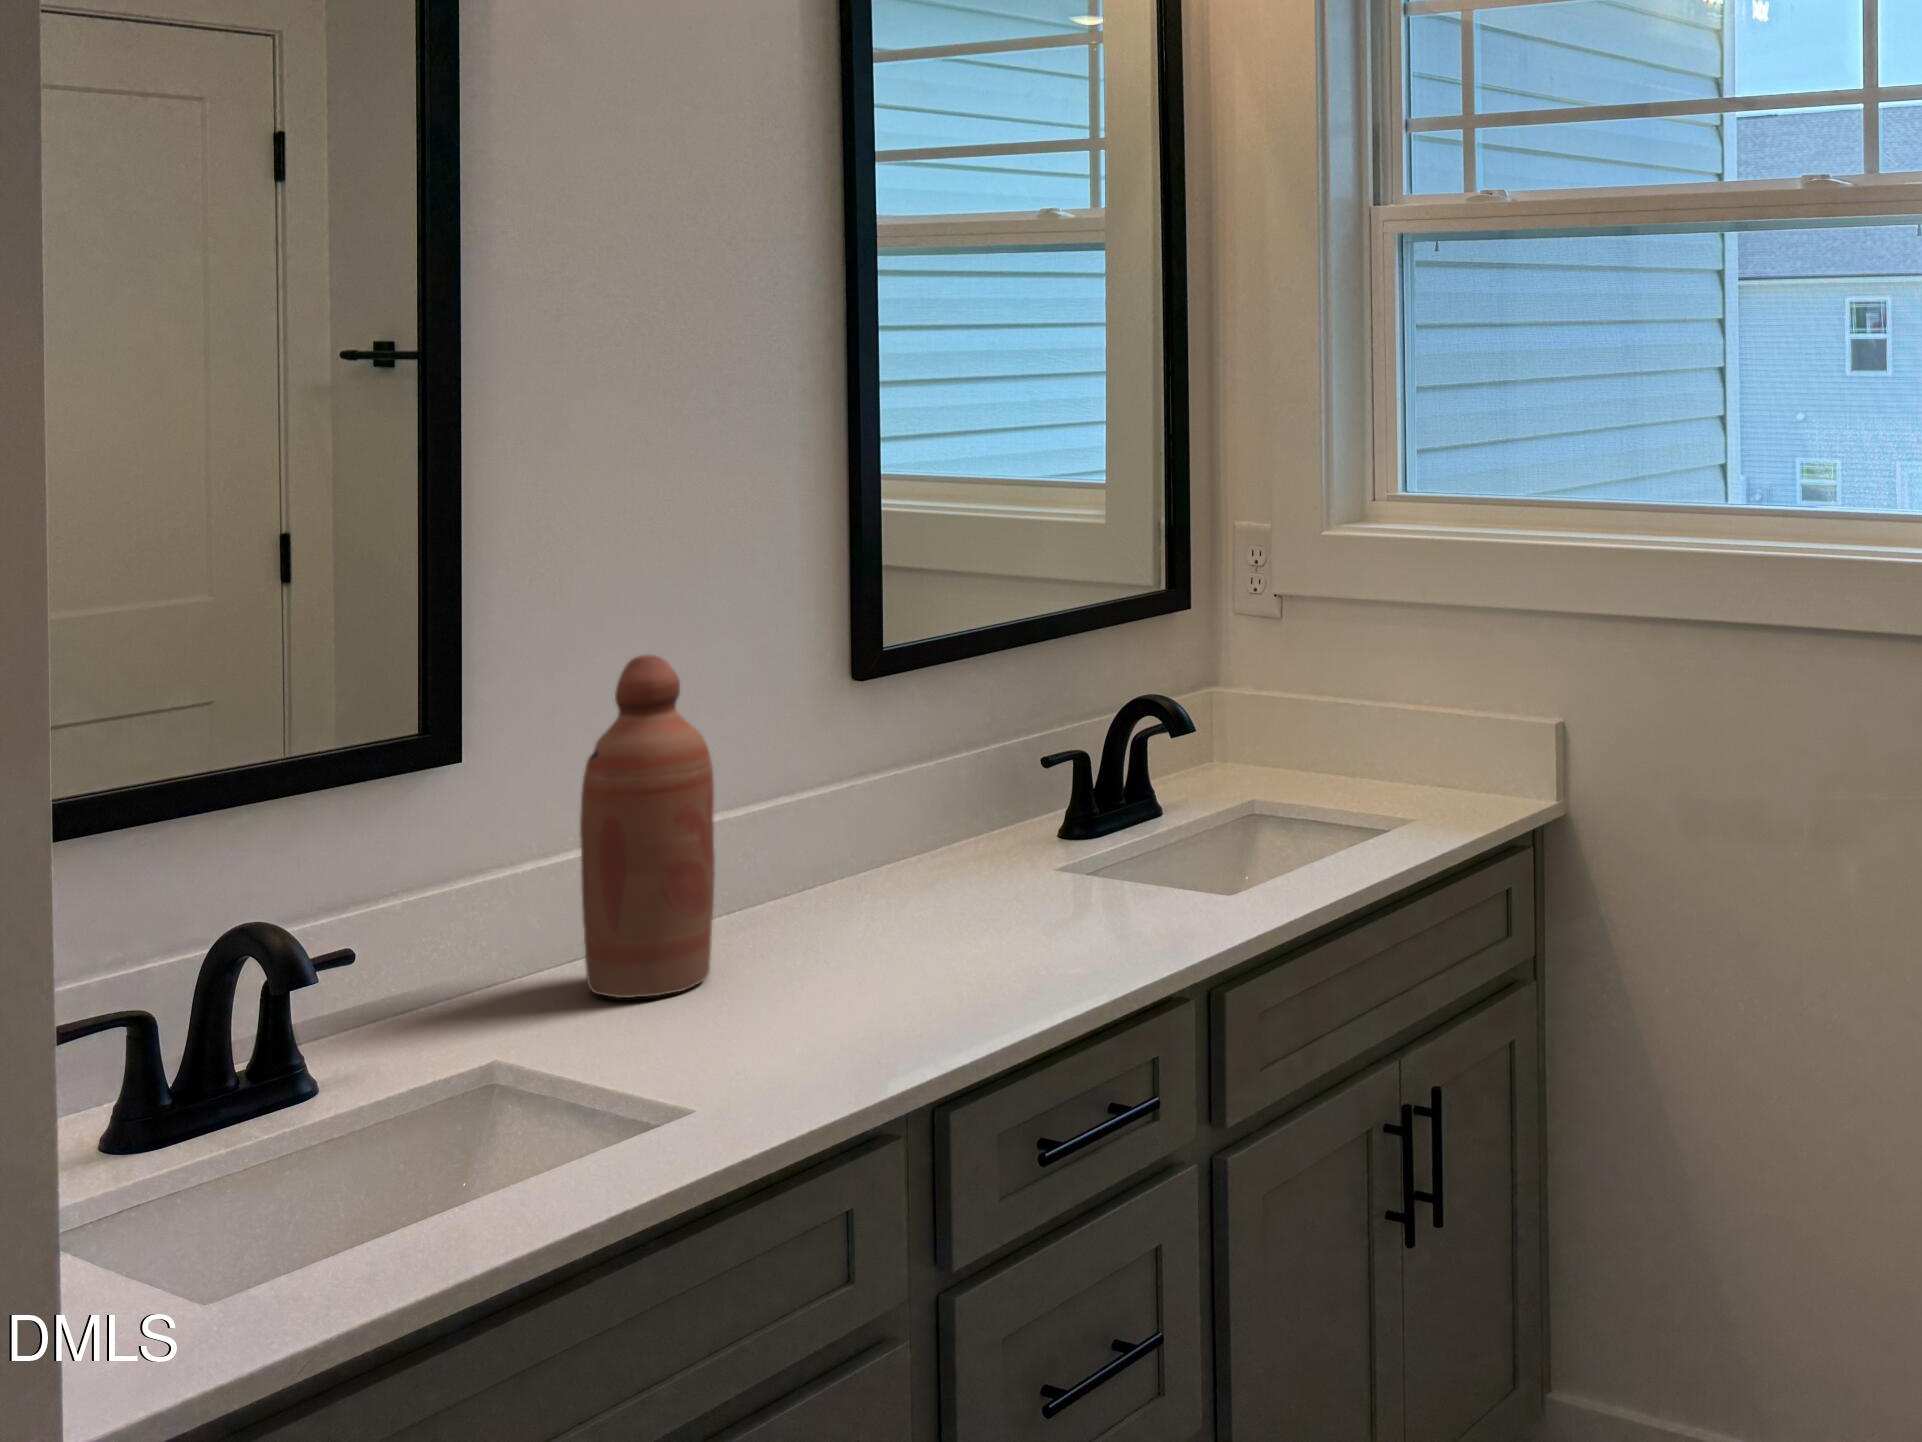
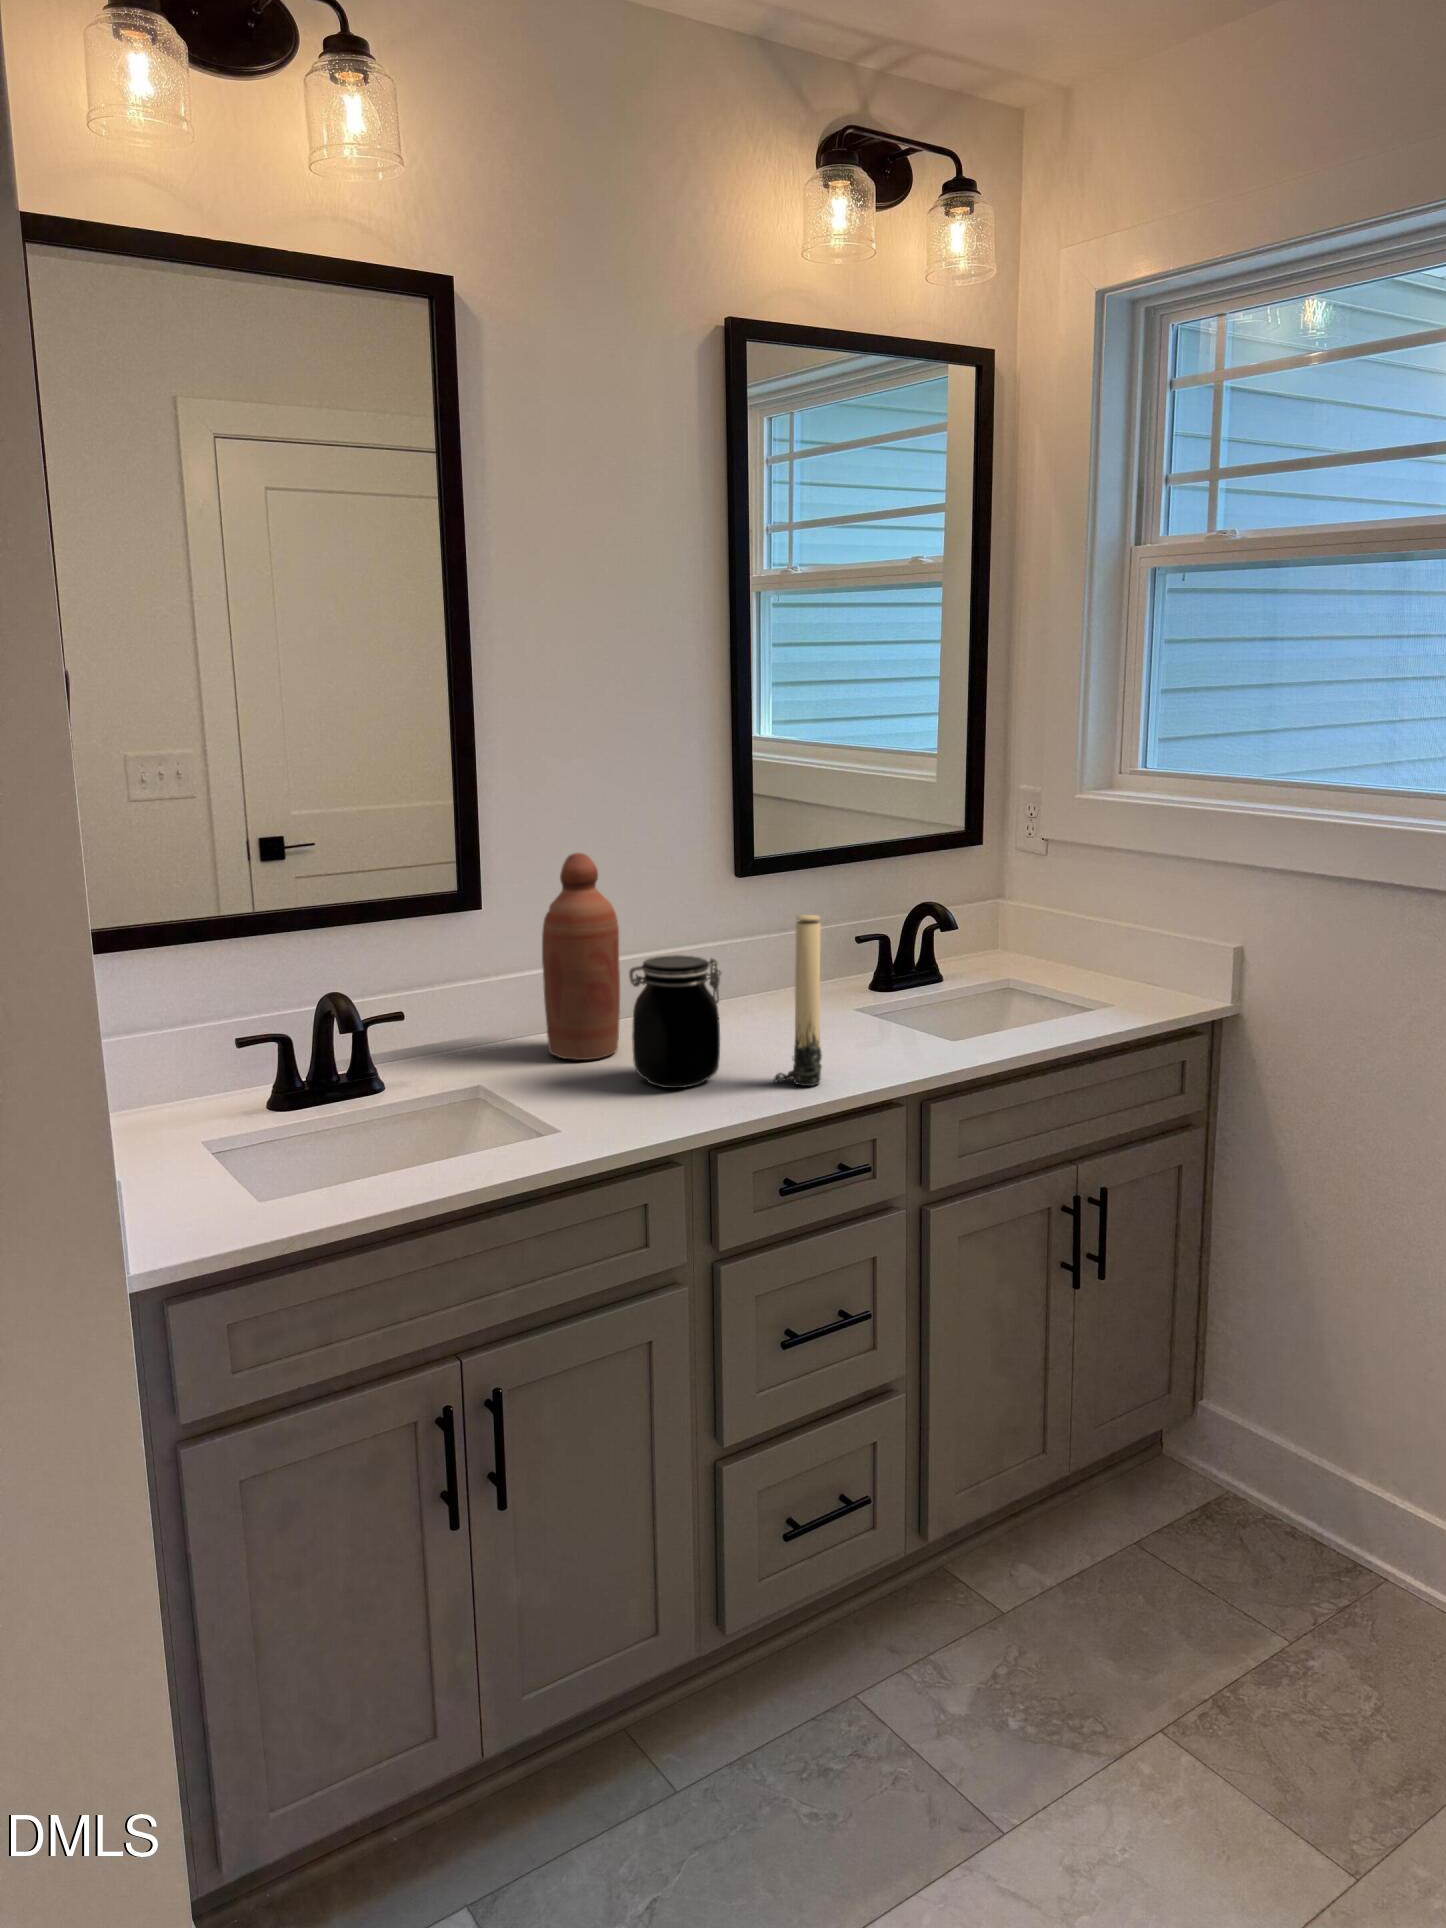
candle: none [995,720,1071,986] -> present [774,915,822,1086]
jar: none [762,801,908,1018] -> present [629,955,721,1088]

